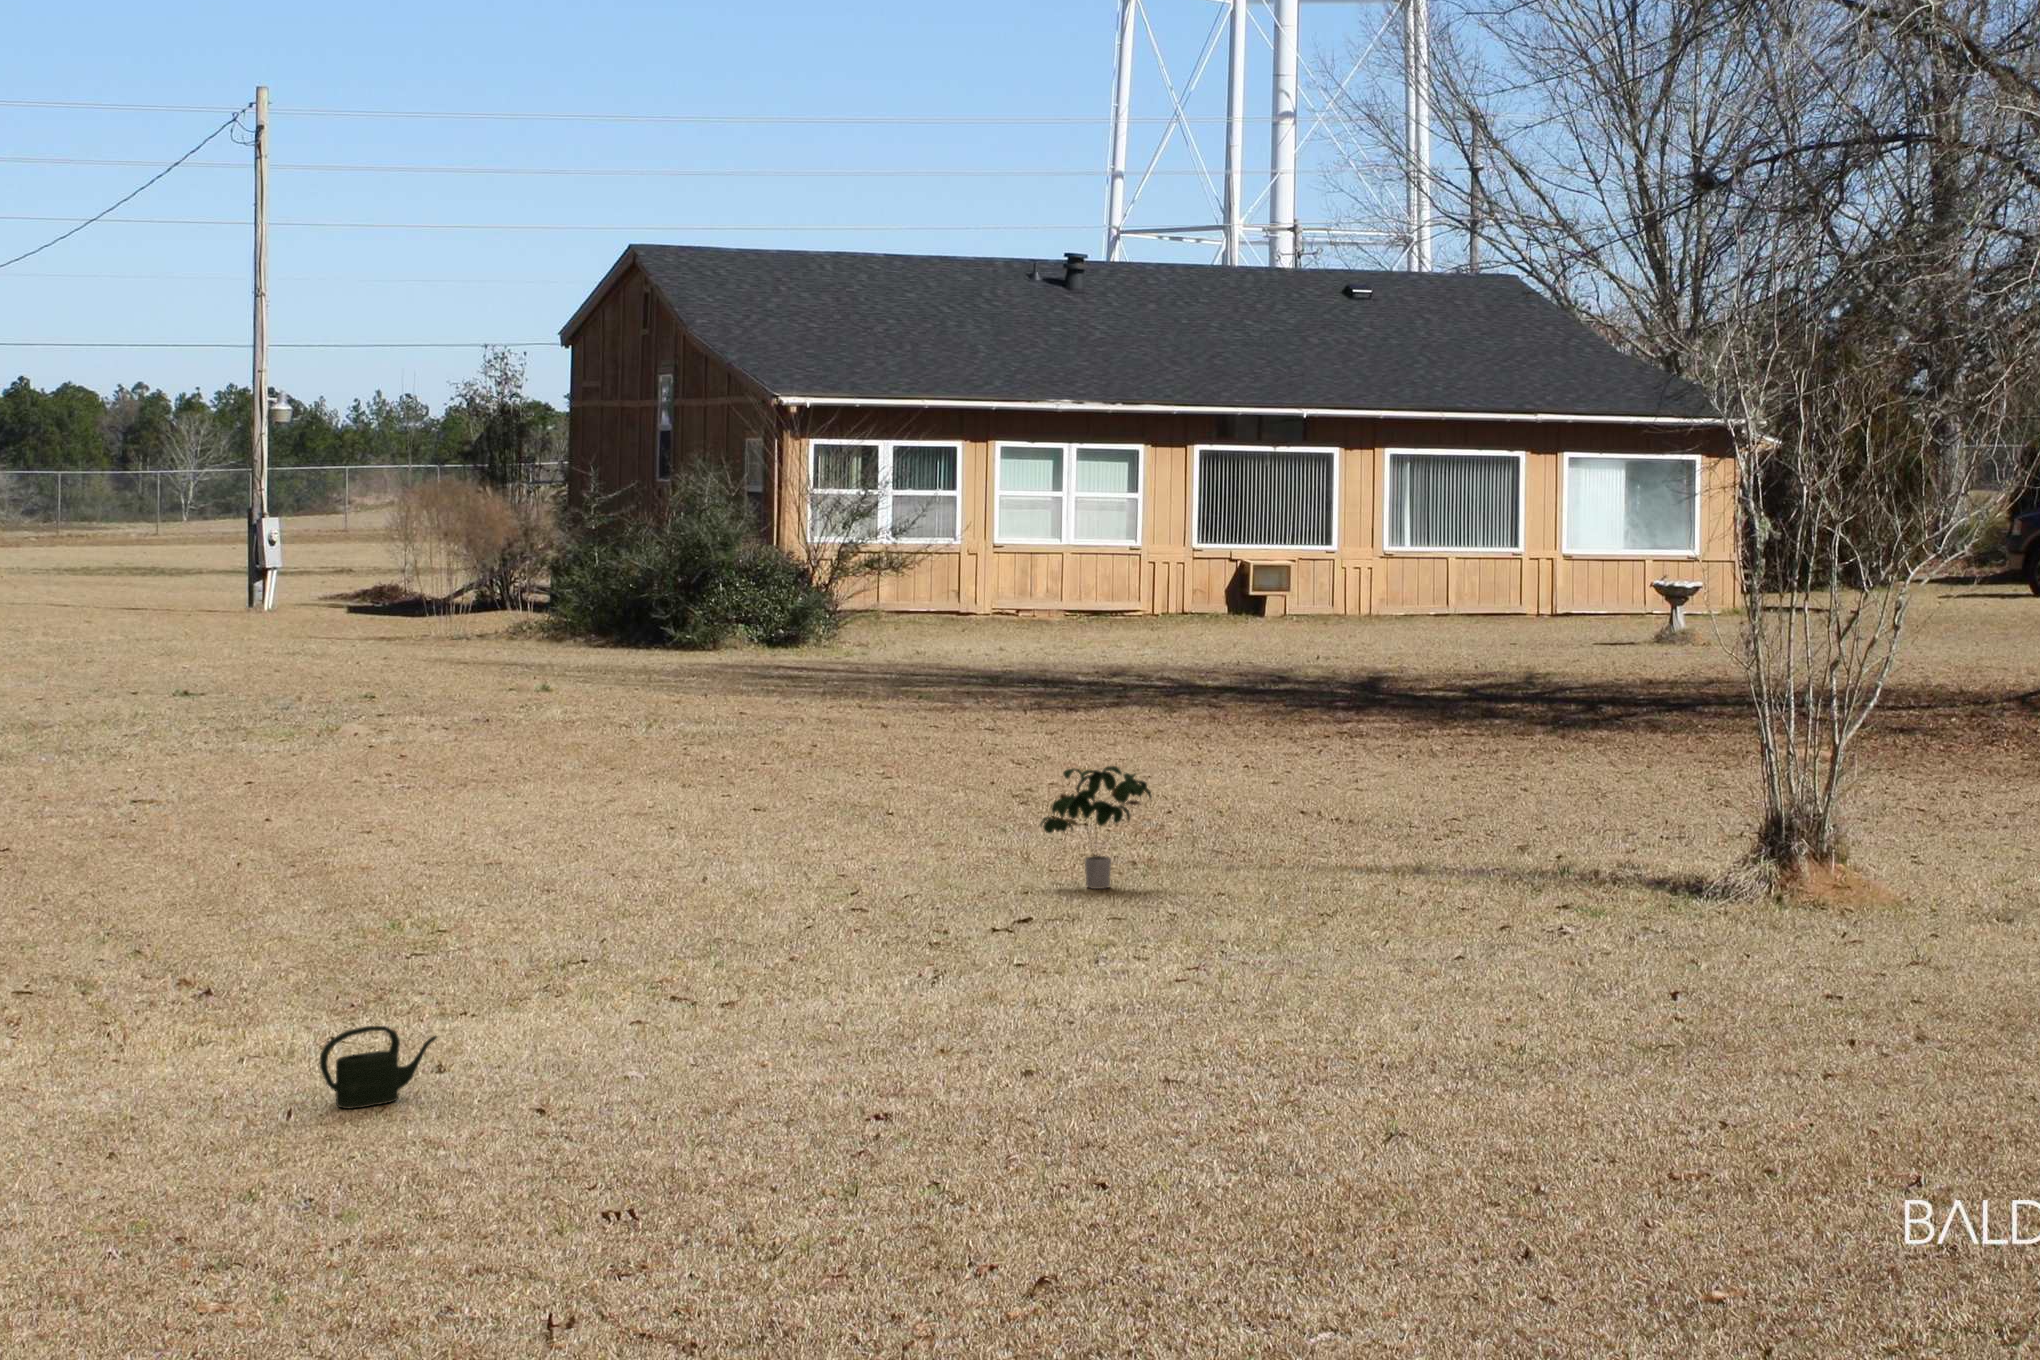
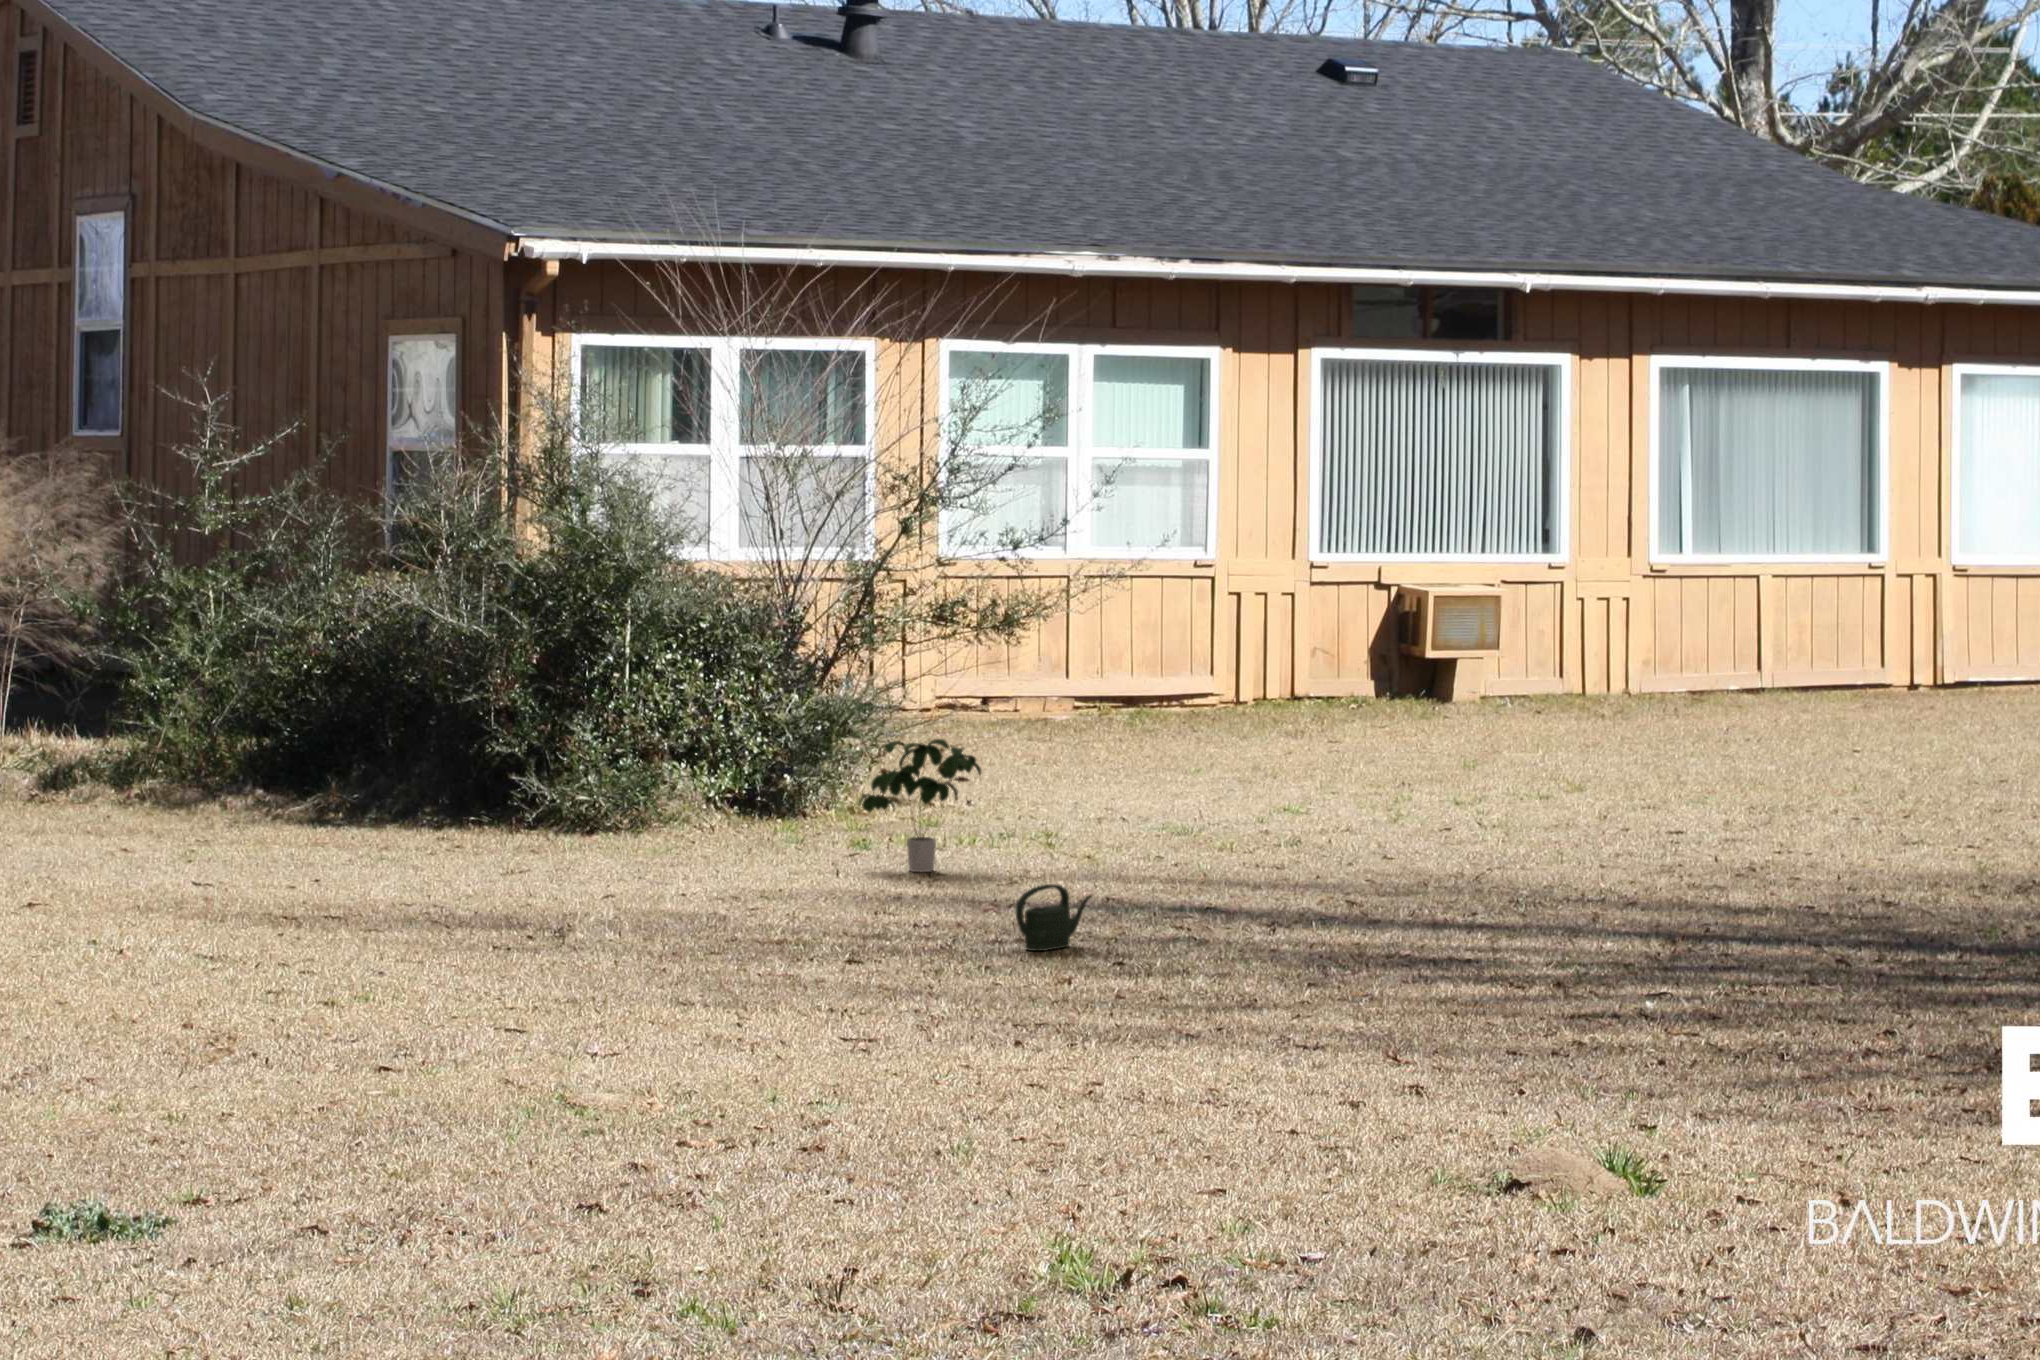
watering can: present [320,1026,437,1109] -> present [1016,884,1092,951]

